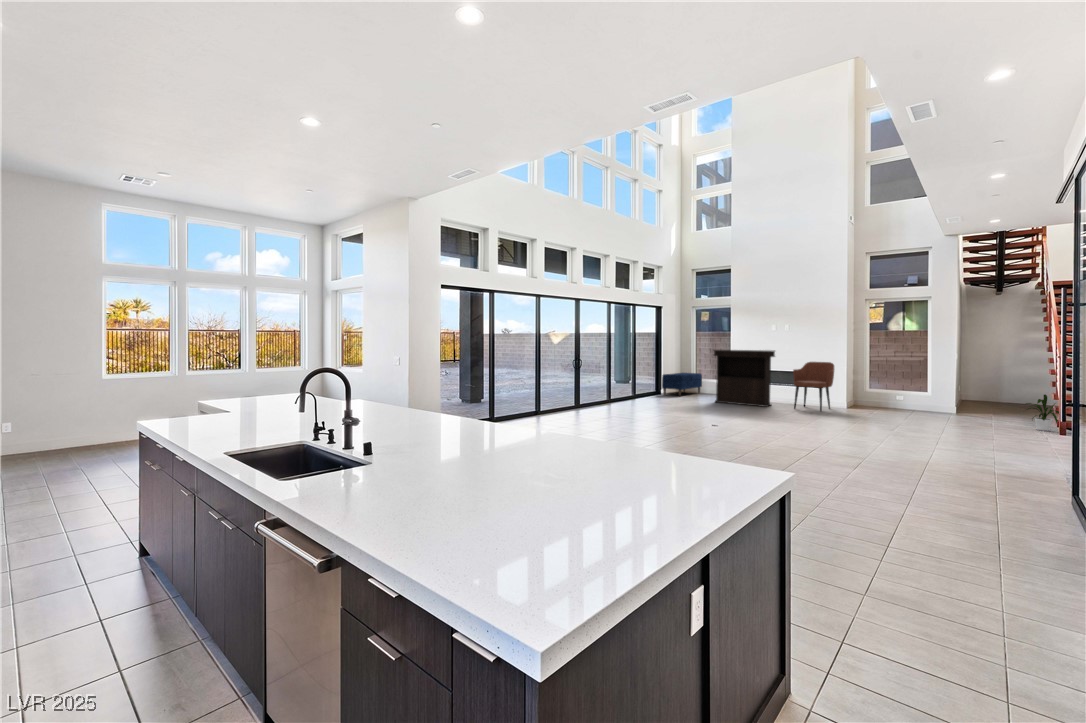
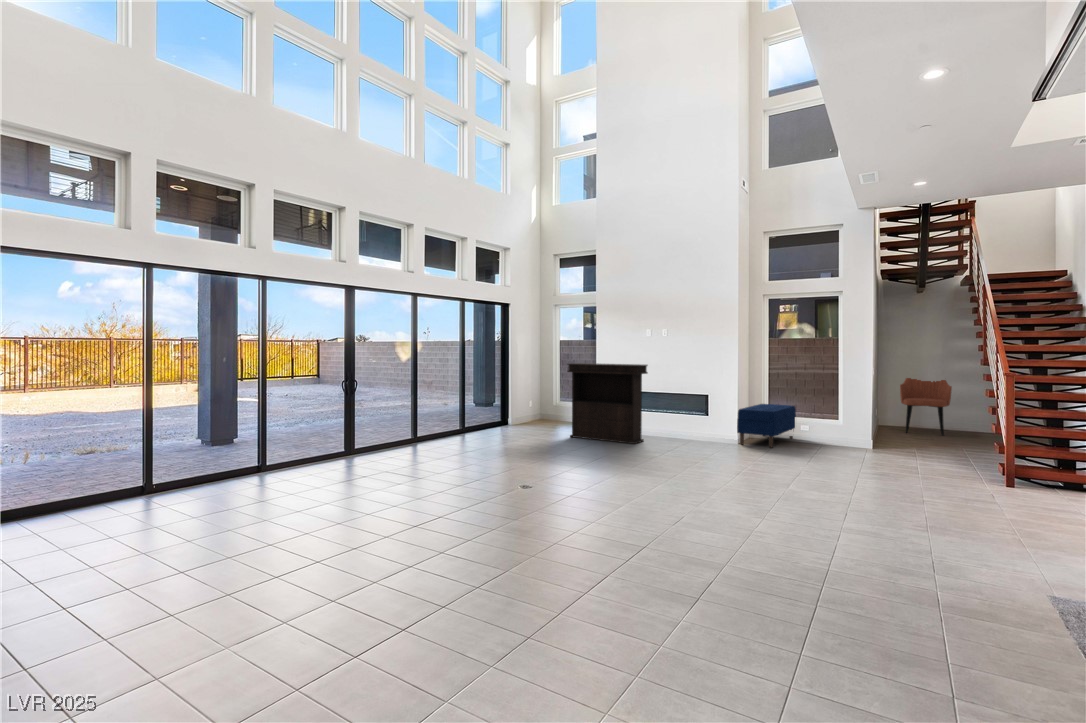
armchair: present [793,362,834,411] -> present [900,378,952,435]
bench: present [662,373,702,396] -> present [737,404,796,448]
house plant: present [1026,395,1059,431] -> none [962,427,1011,480]

